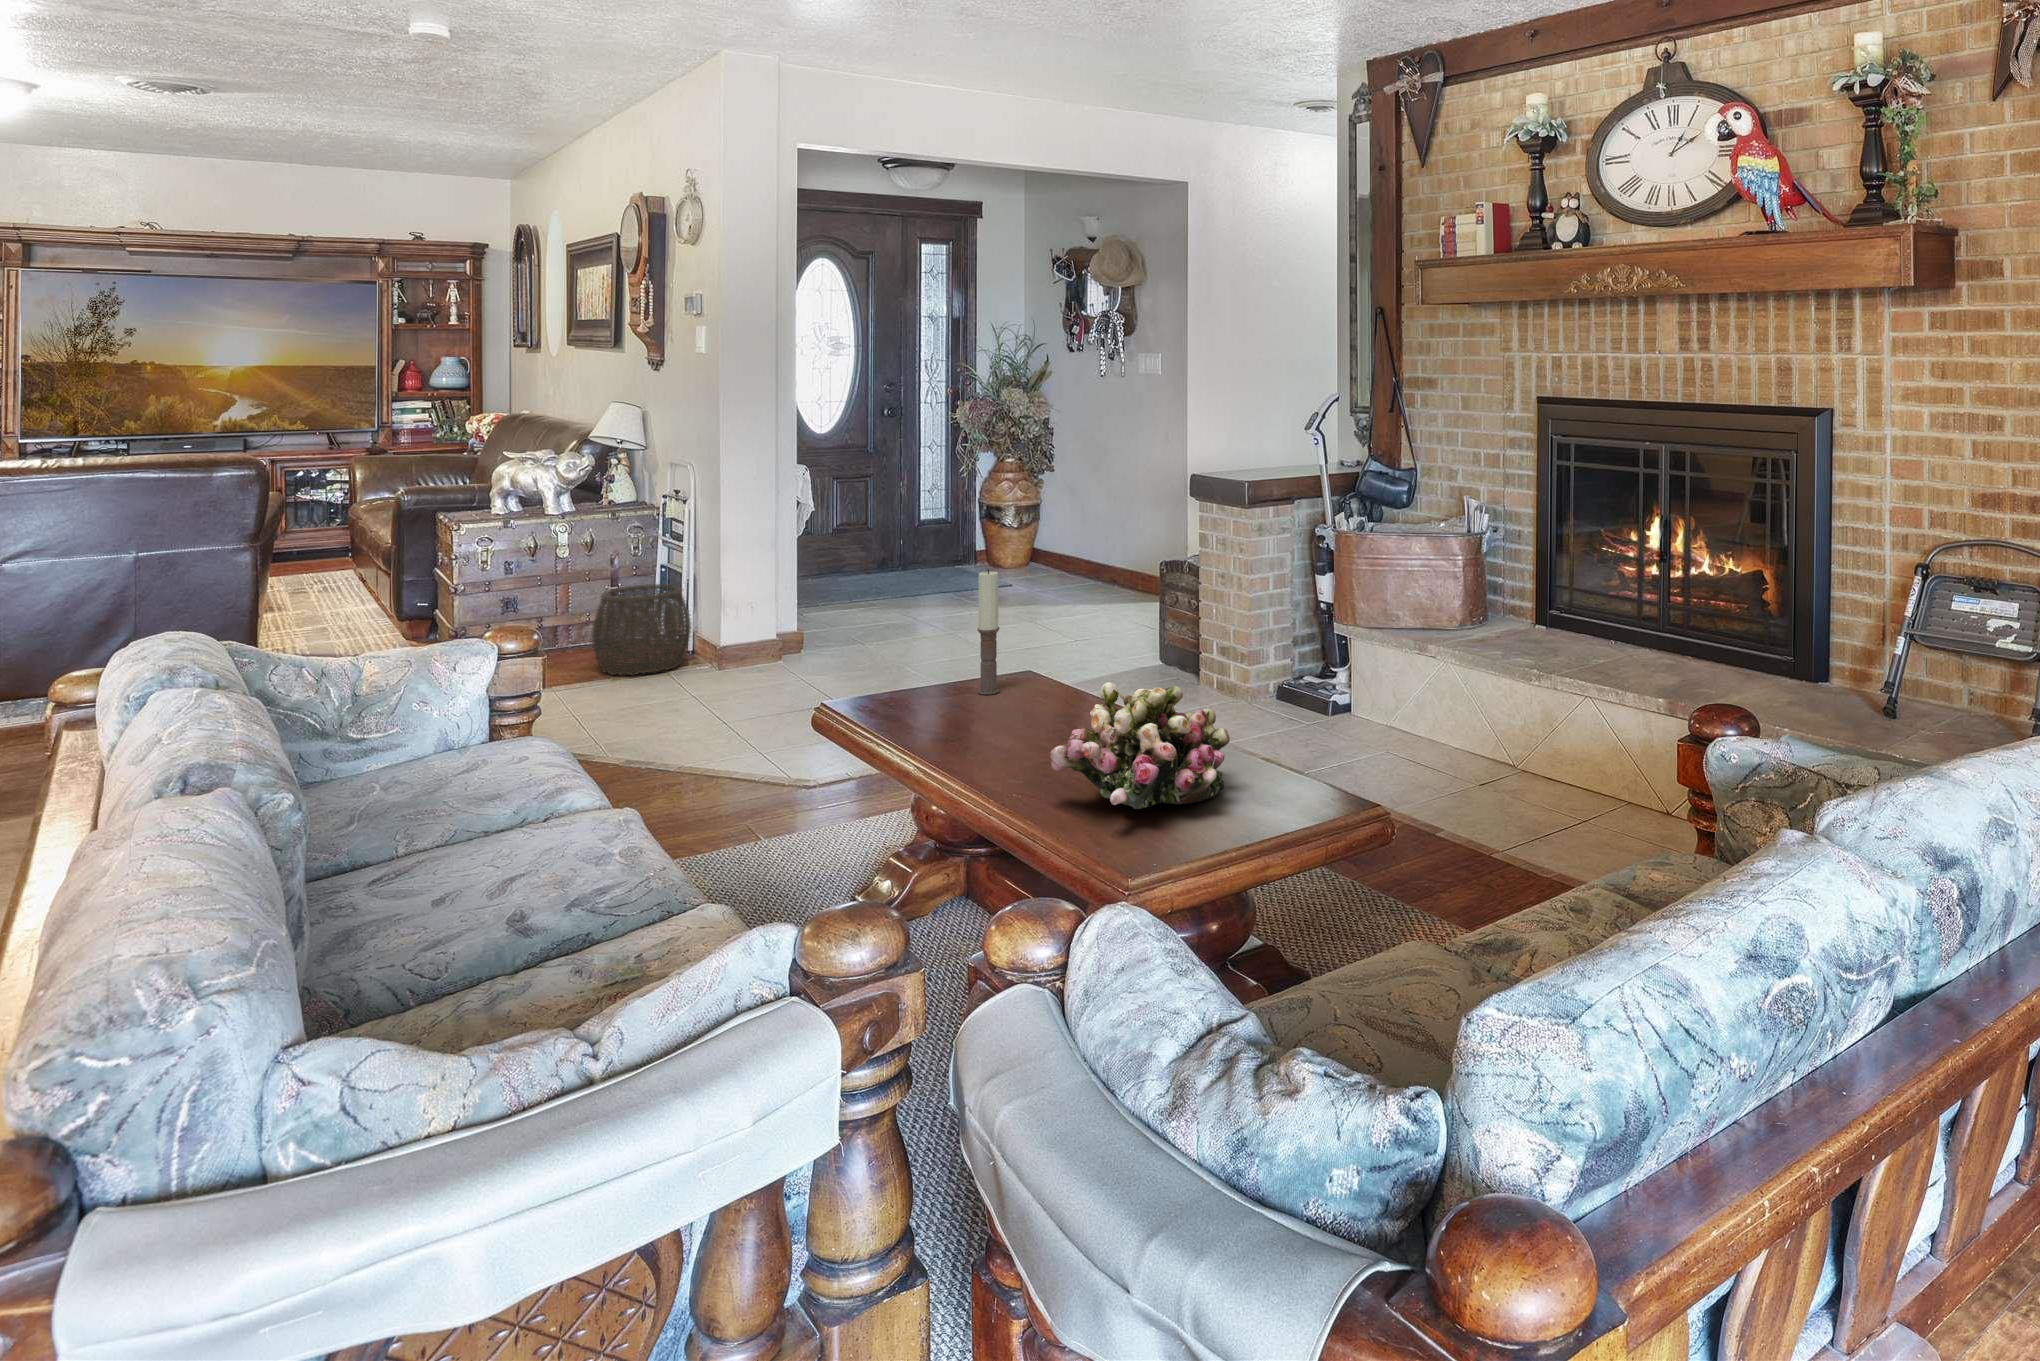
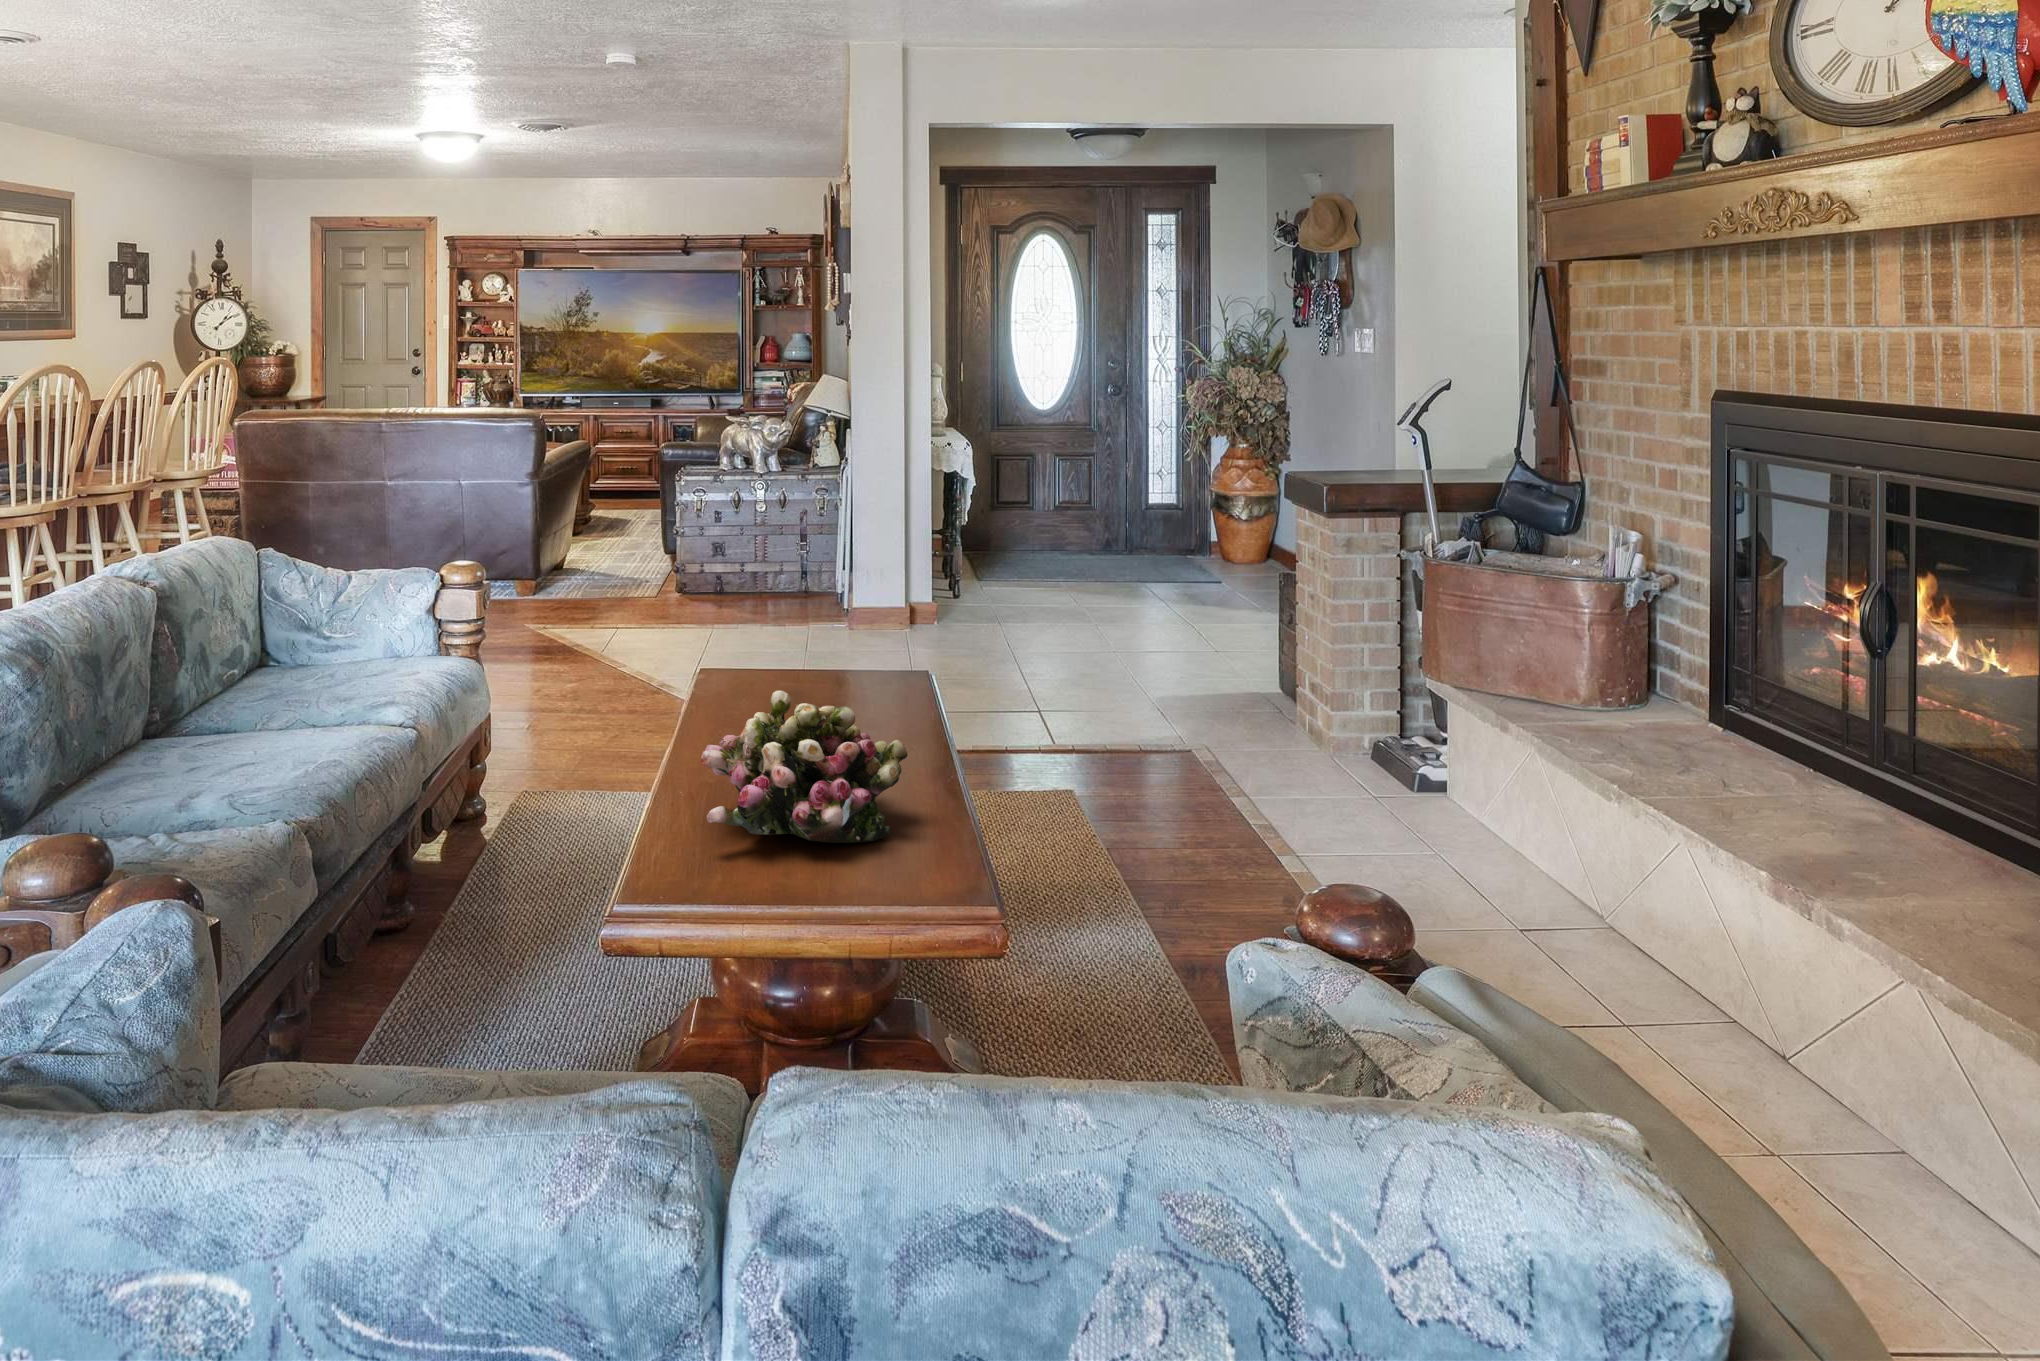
candle: present [978,570,1000,695] -> none [846,558,869,690]
woven basket: present [591,584,691,676] -> none [759,545,843,629]

